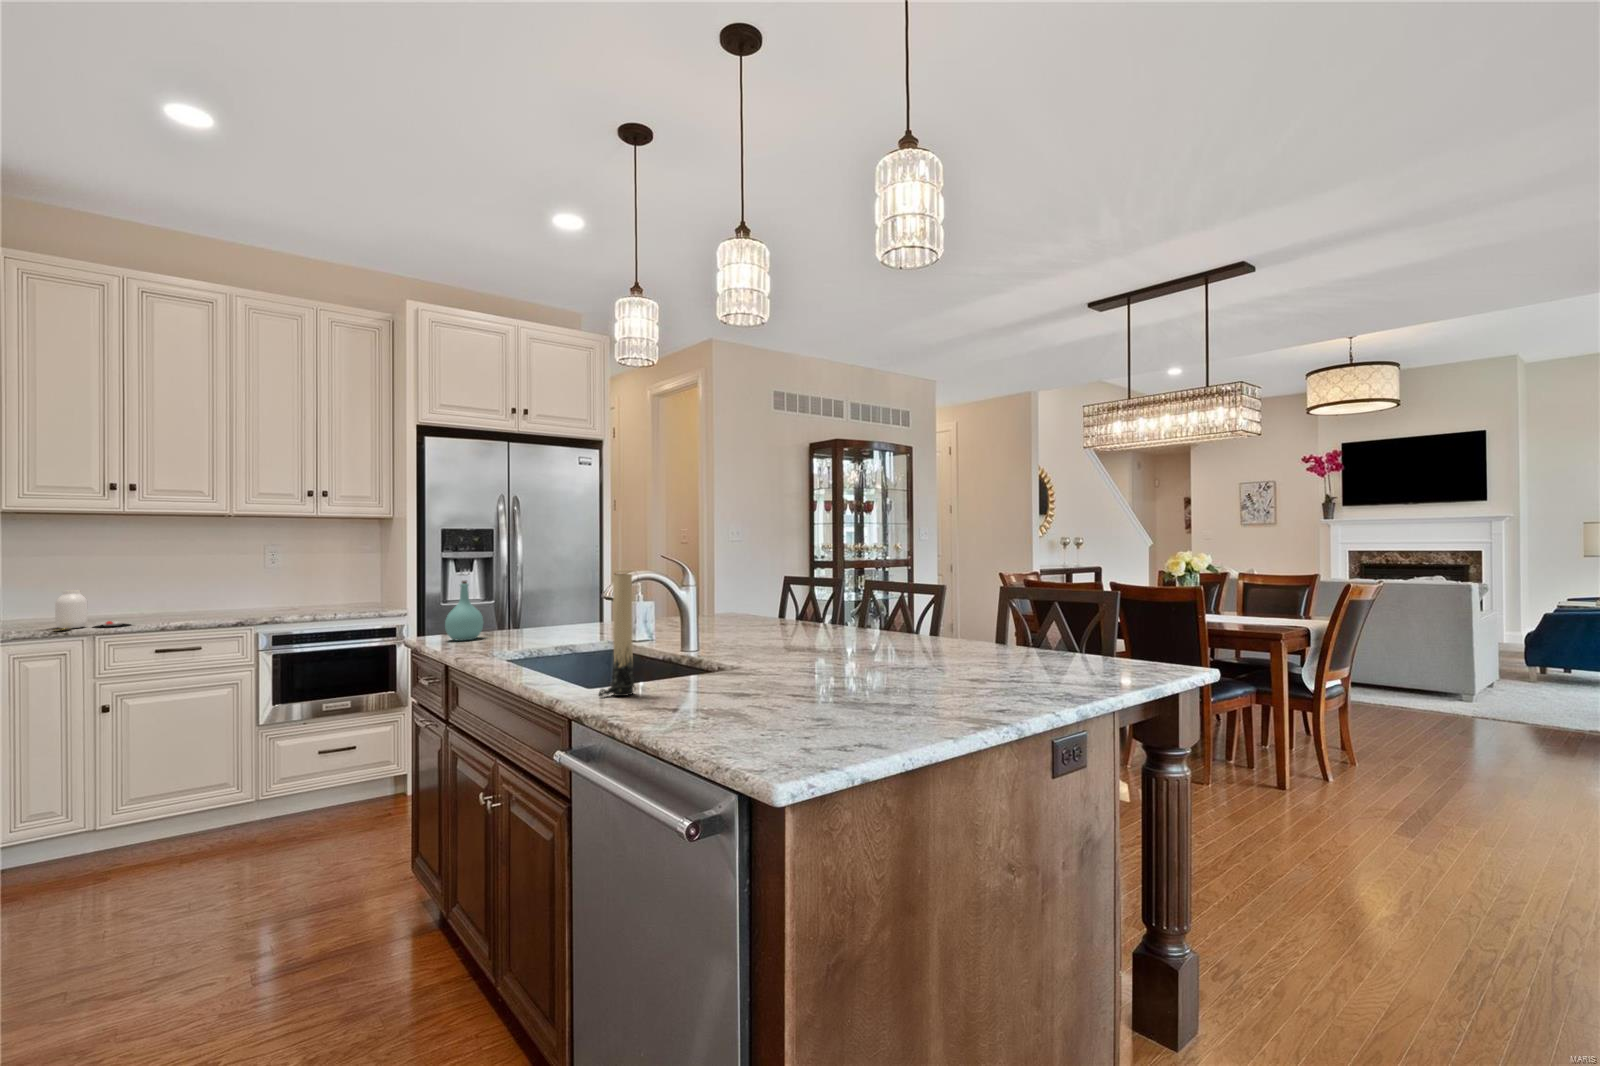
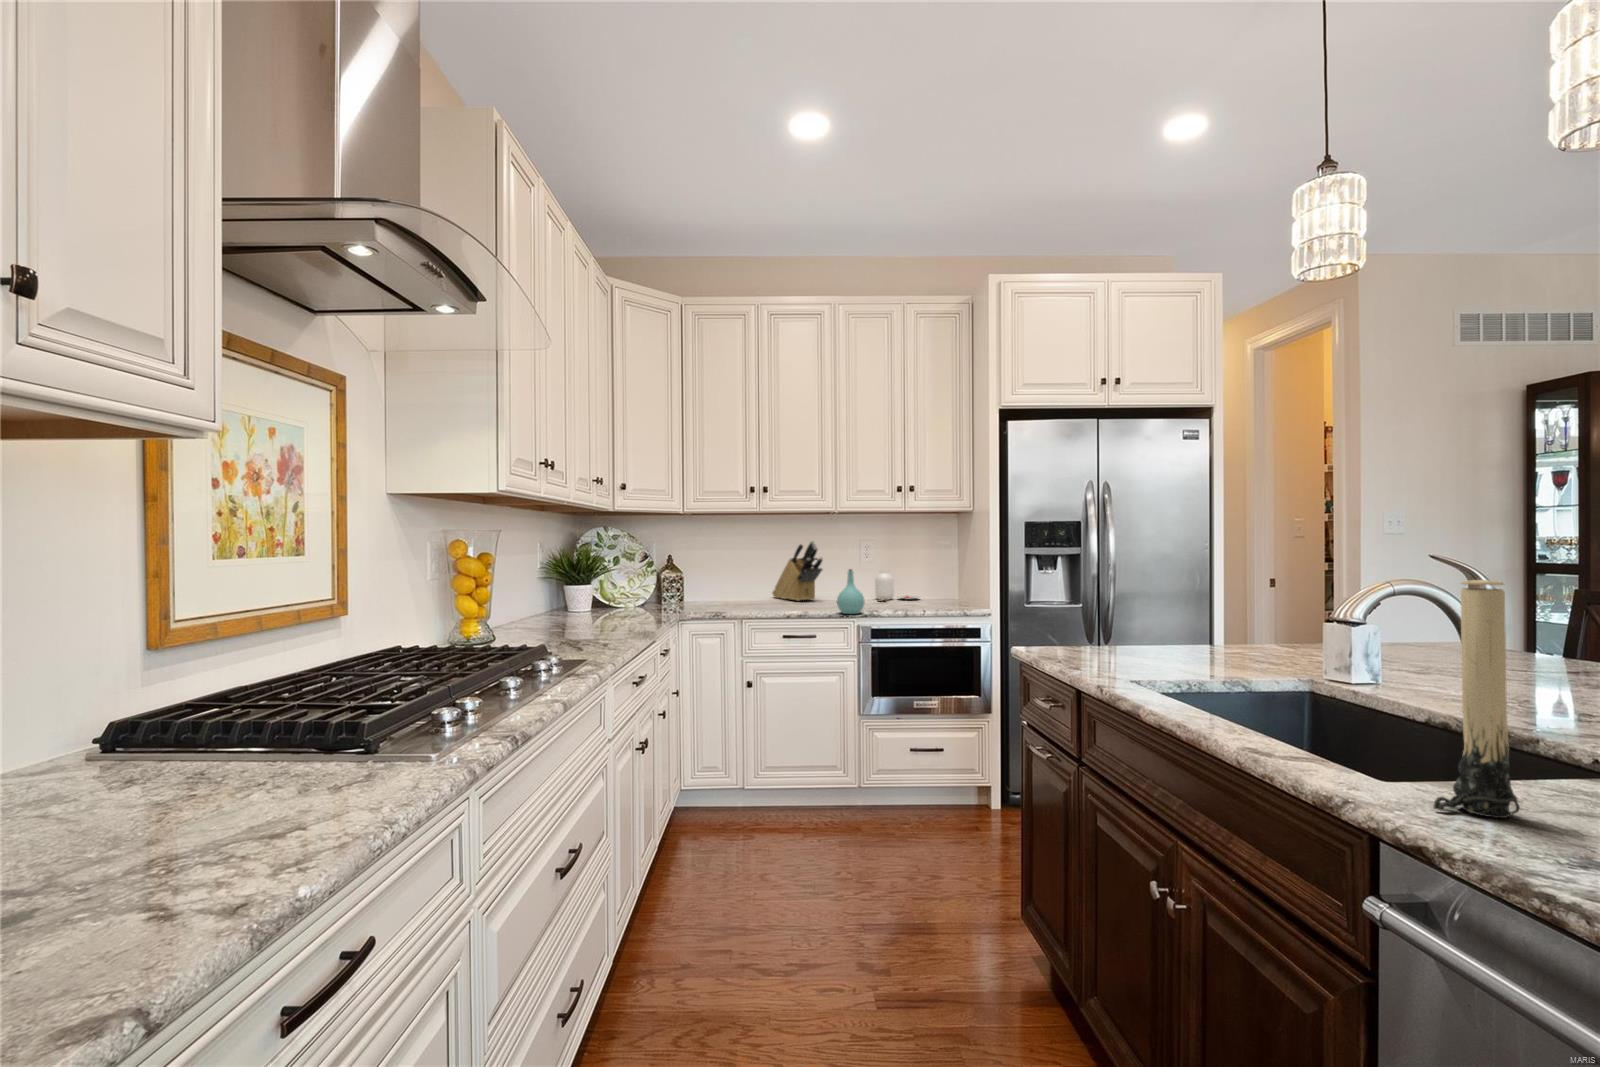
knife block: none [141,546,213,612] -> present [772,541,823,601]
bottle: present [445,581,483,641] -> present [837,569,864,614]
jar: present [55,590,130,629] -> present [875,570,918,601]

